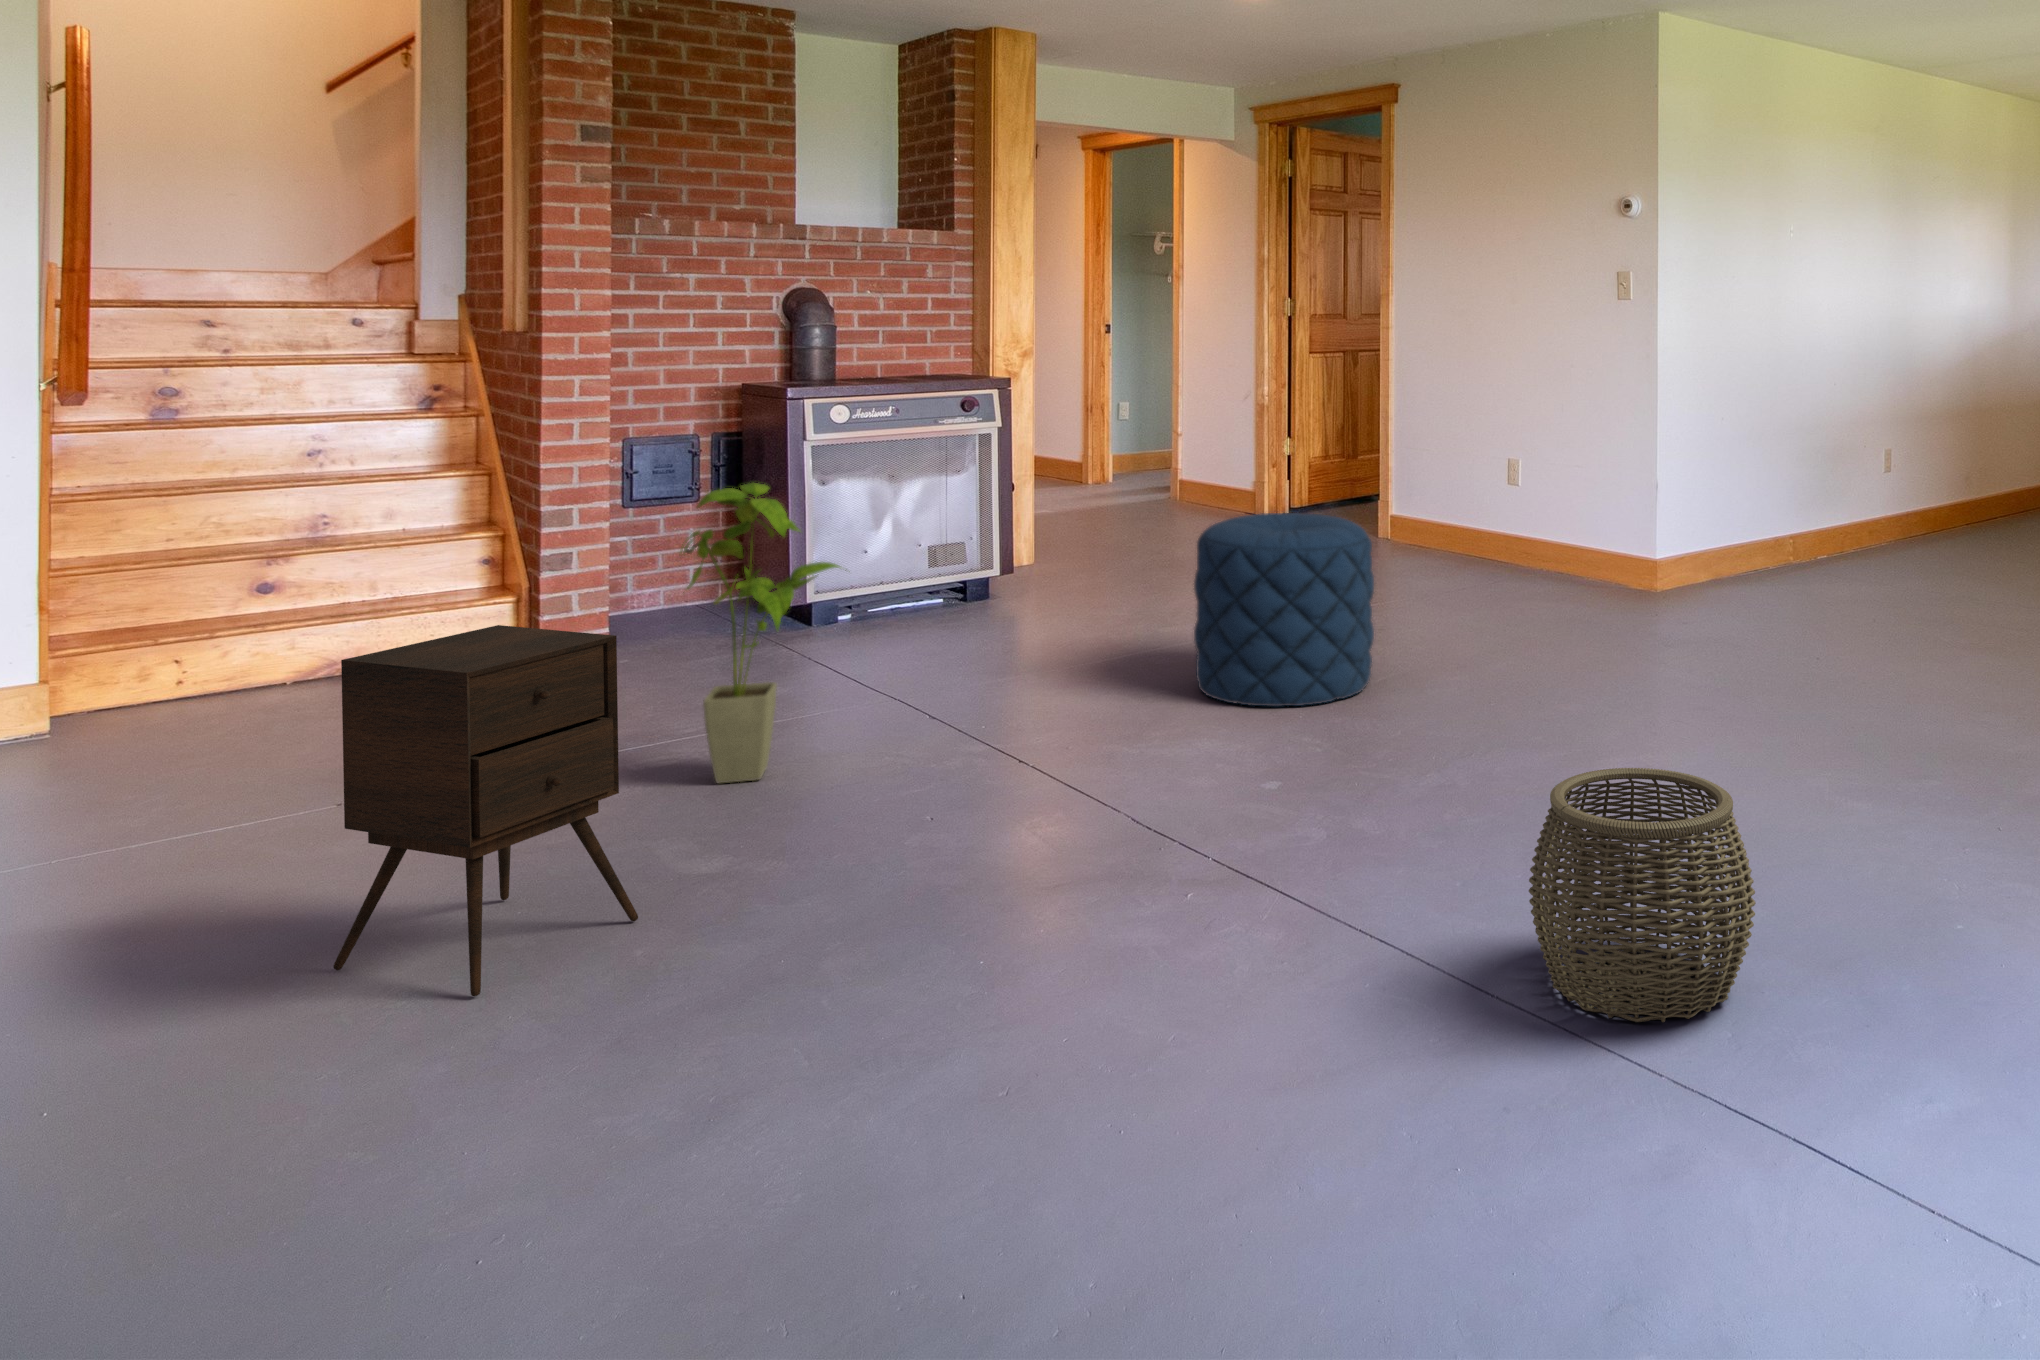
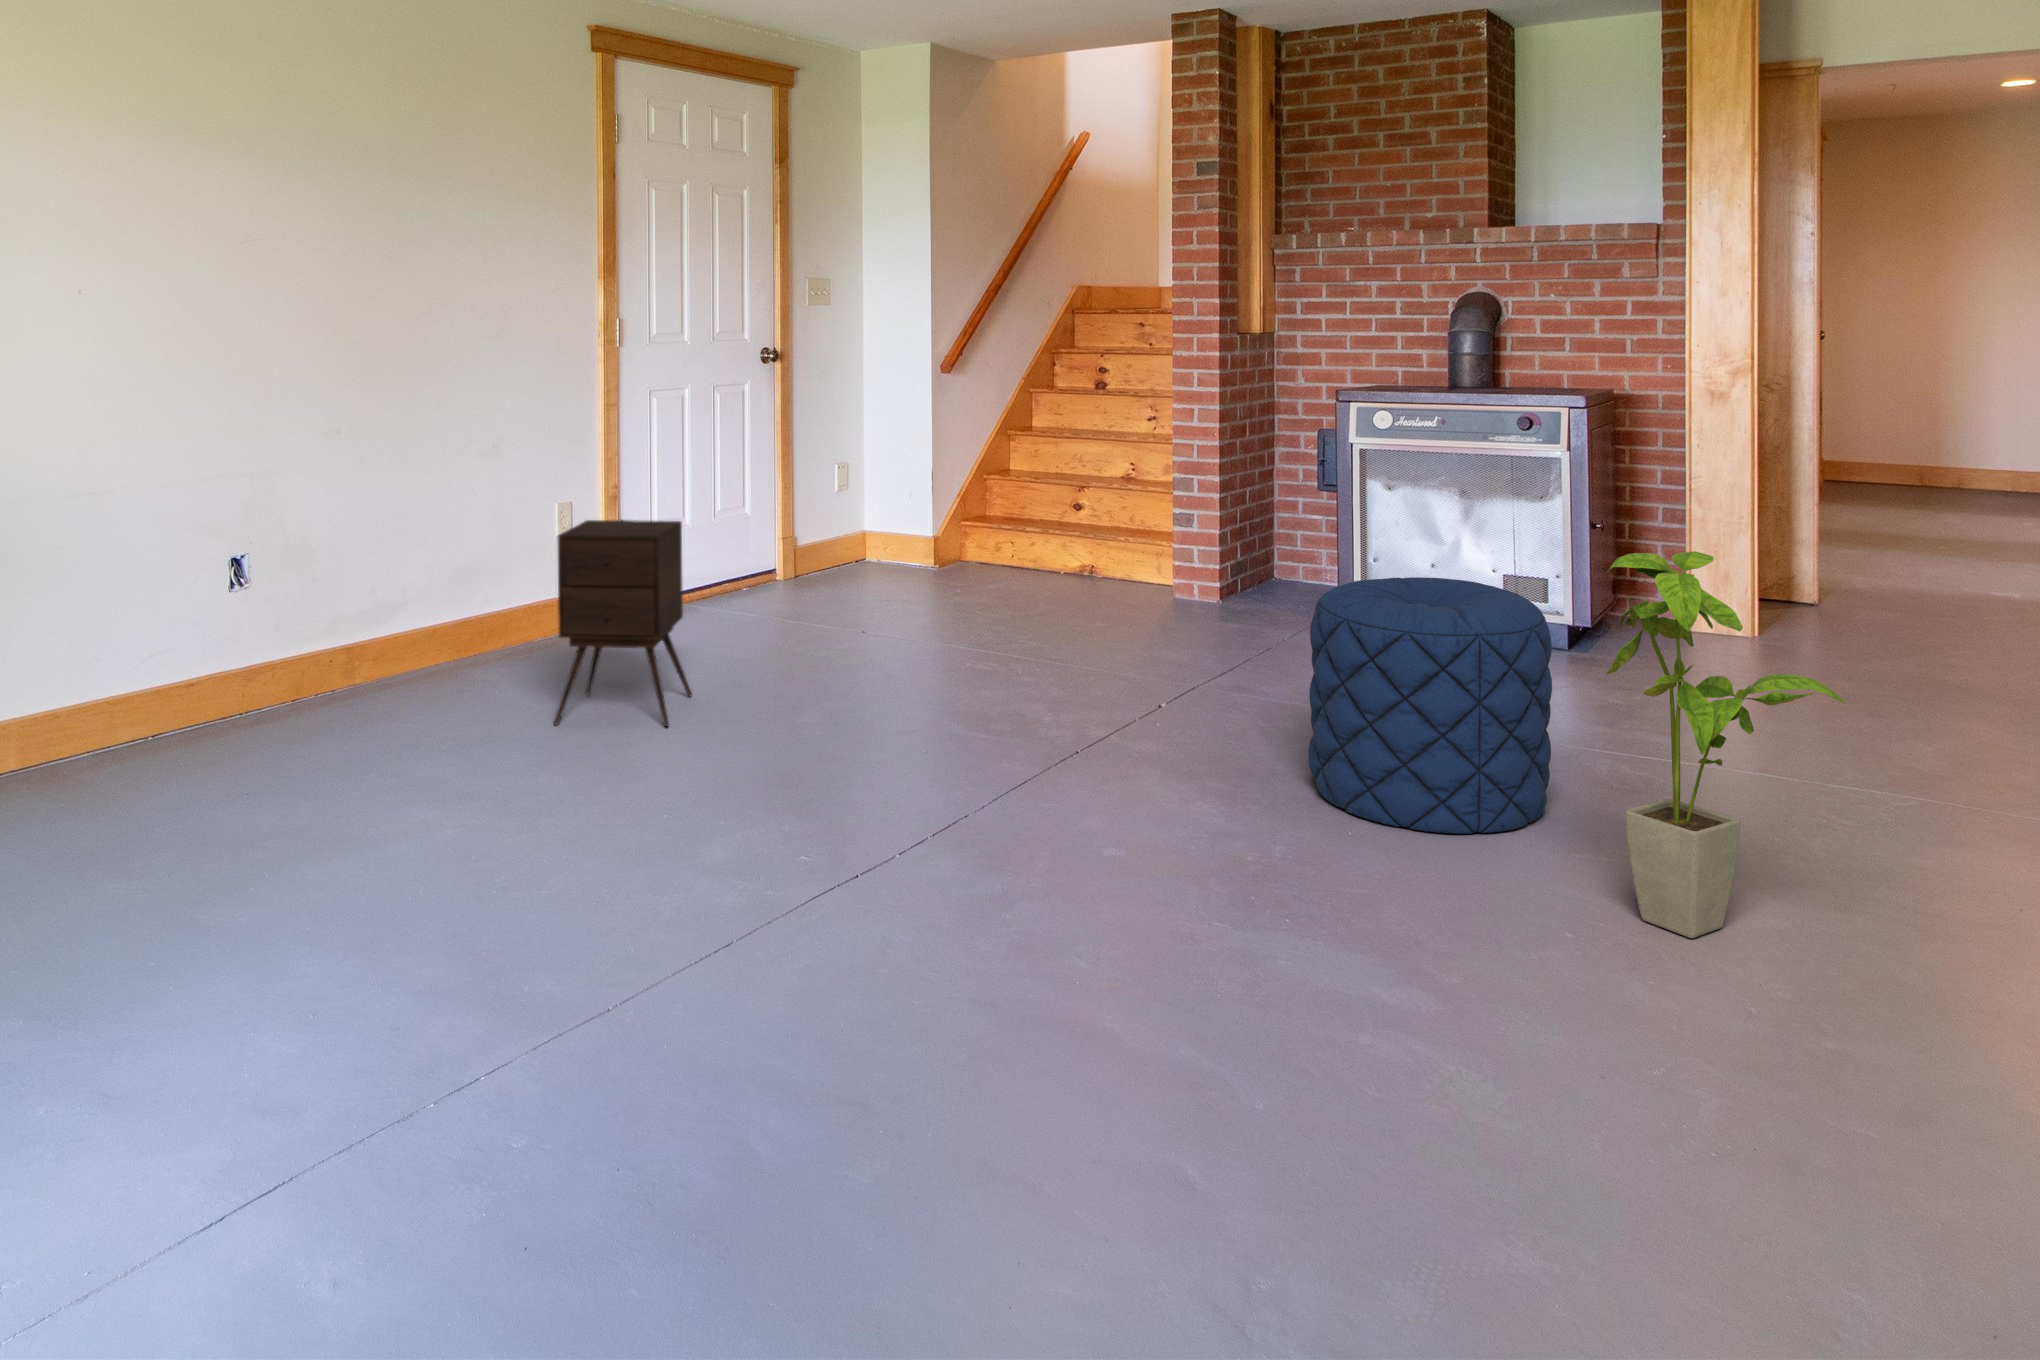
house plant: present [681,483,846,783] -> present [1607,551,1846,938]
woven basket: present [1529,768,1756,1022] -> none [481,834,728,1125]

